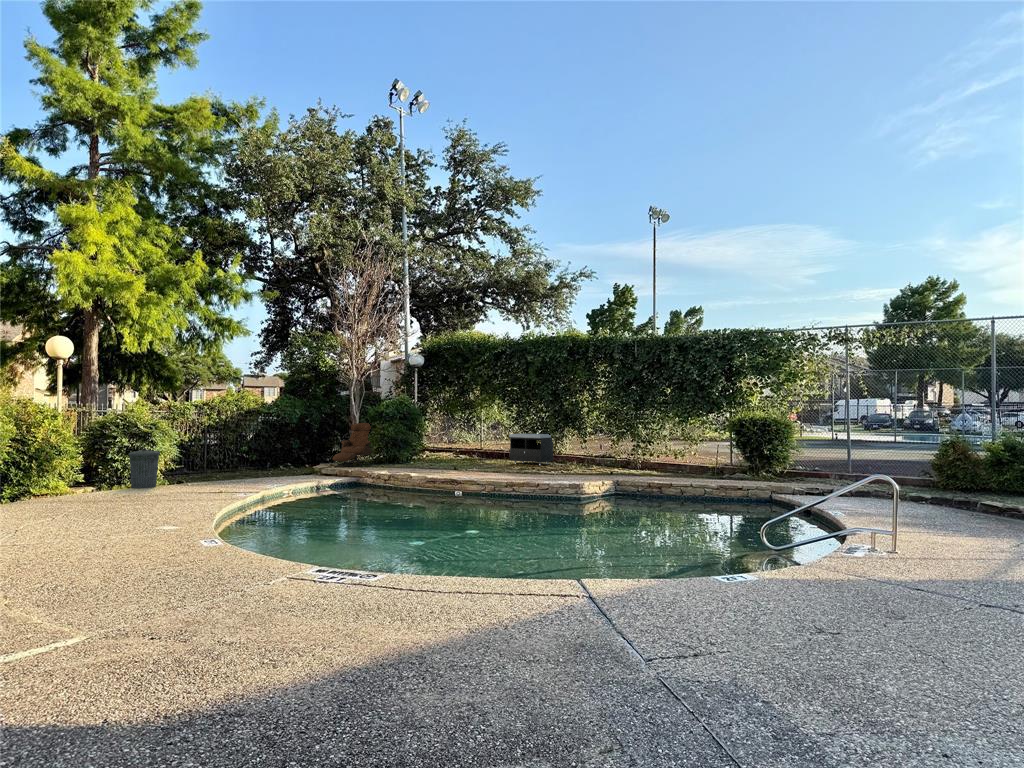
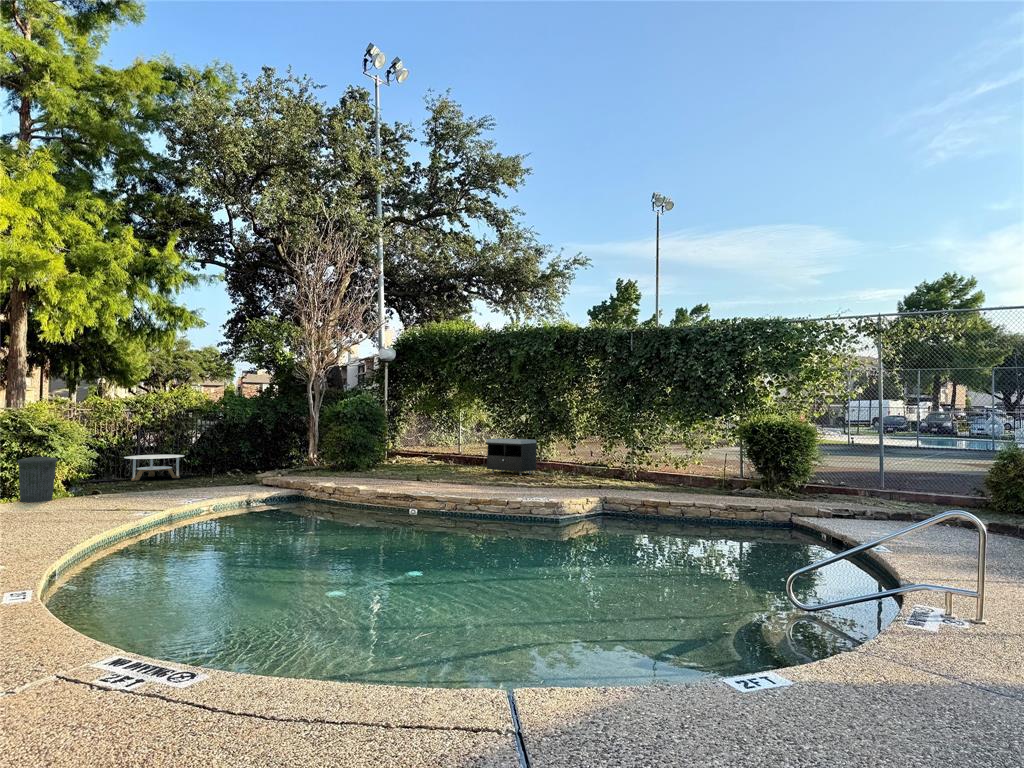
lounge chair: present [333,423,371,467] -> none [282,425,333,476]
round table: none [199,450,249,472] -> present [124,454,184,481]

